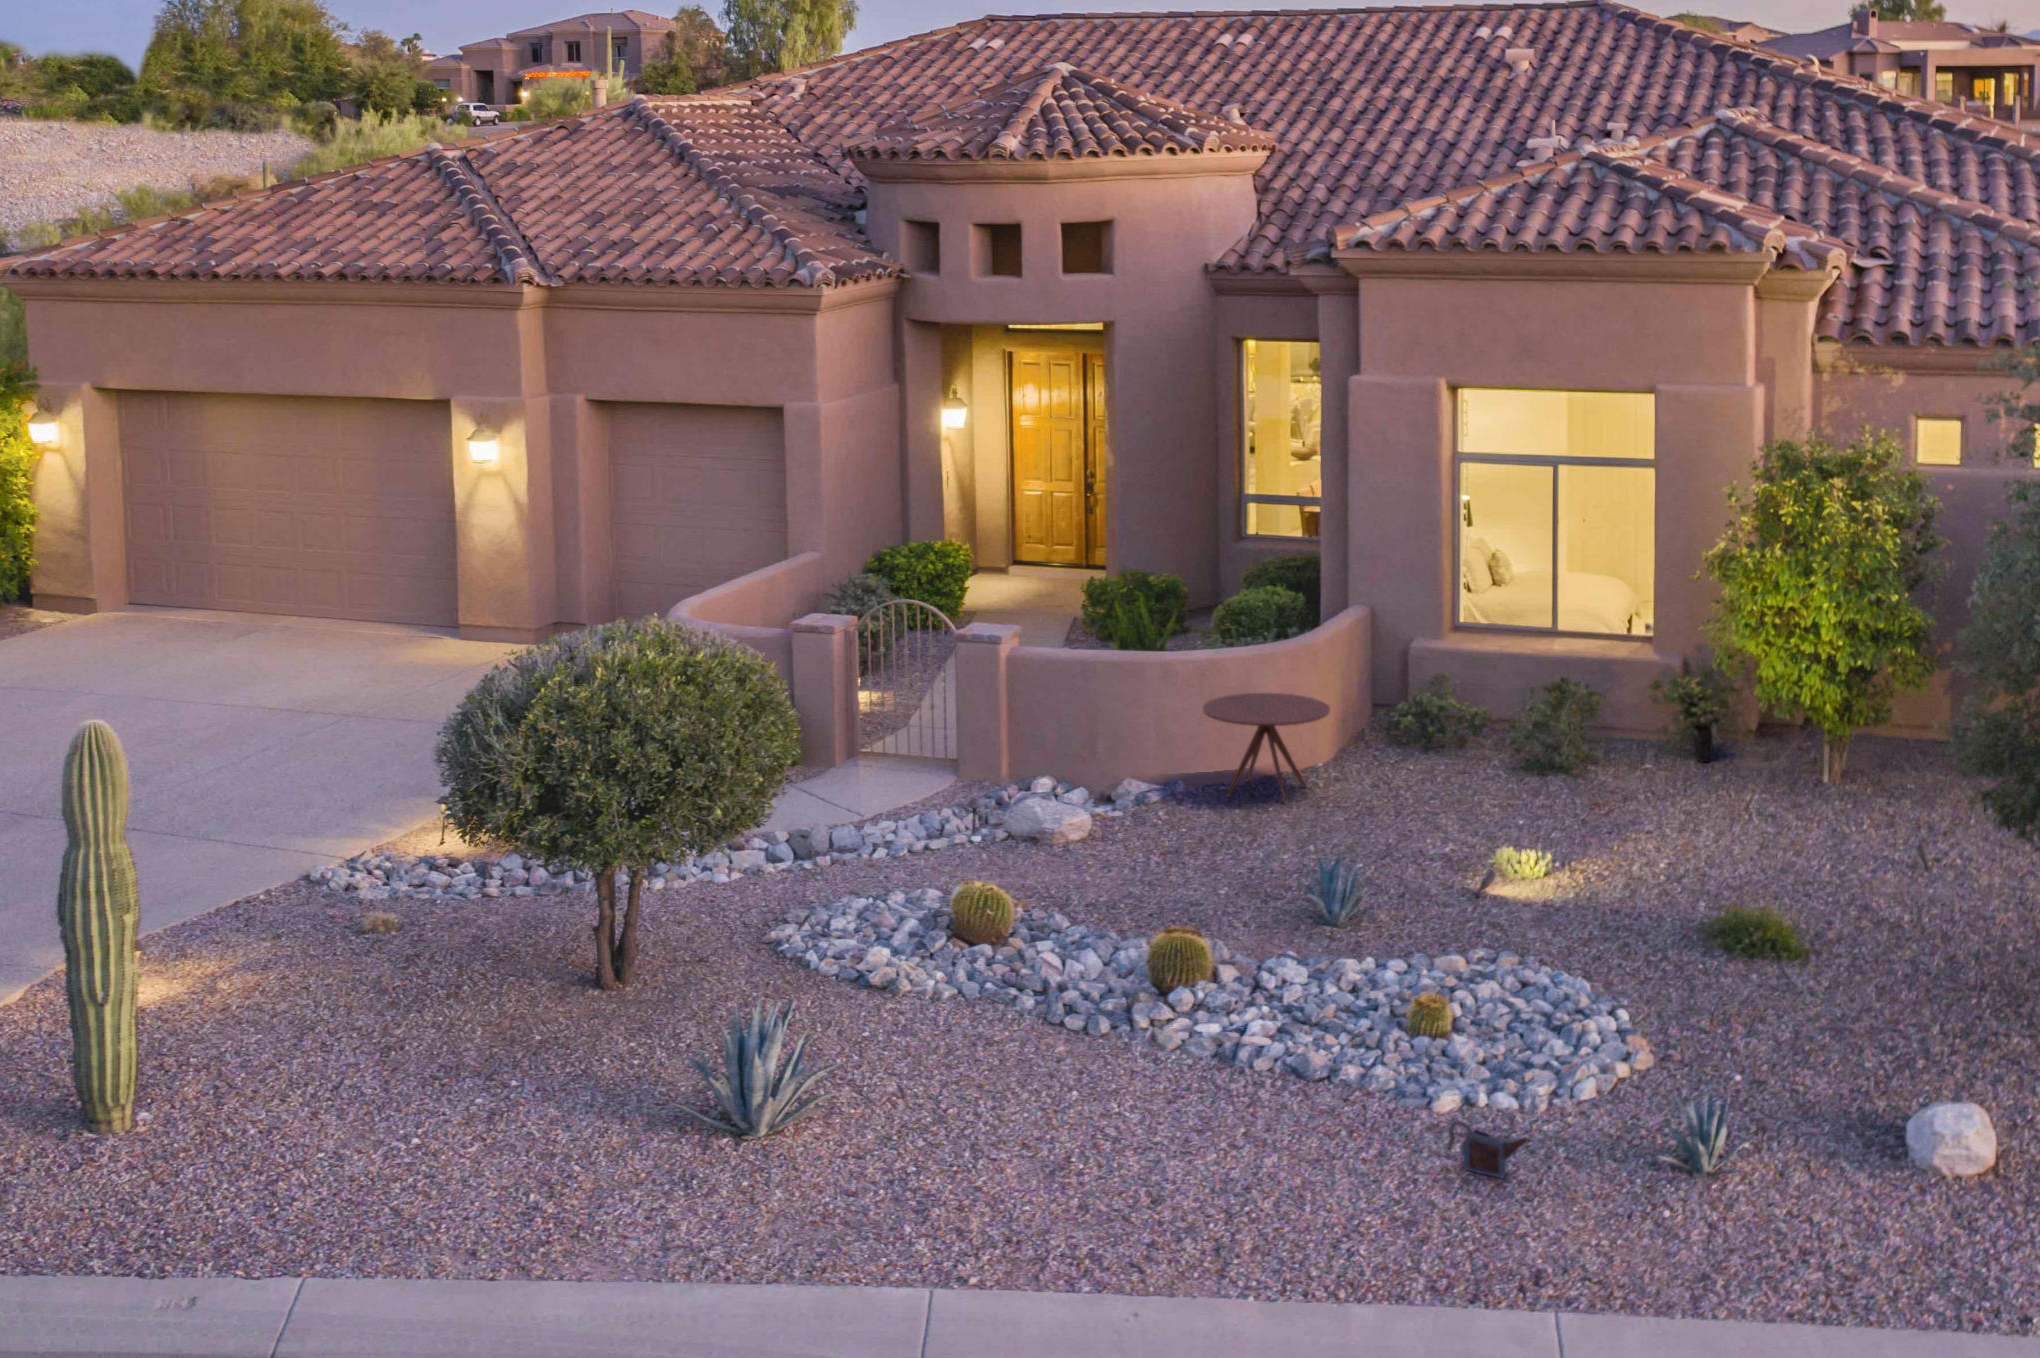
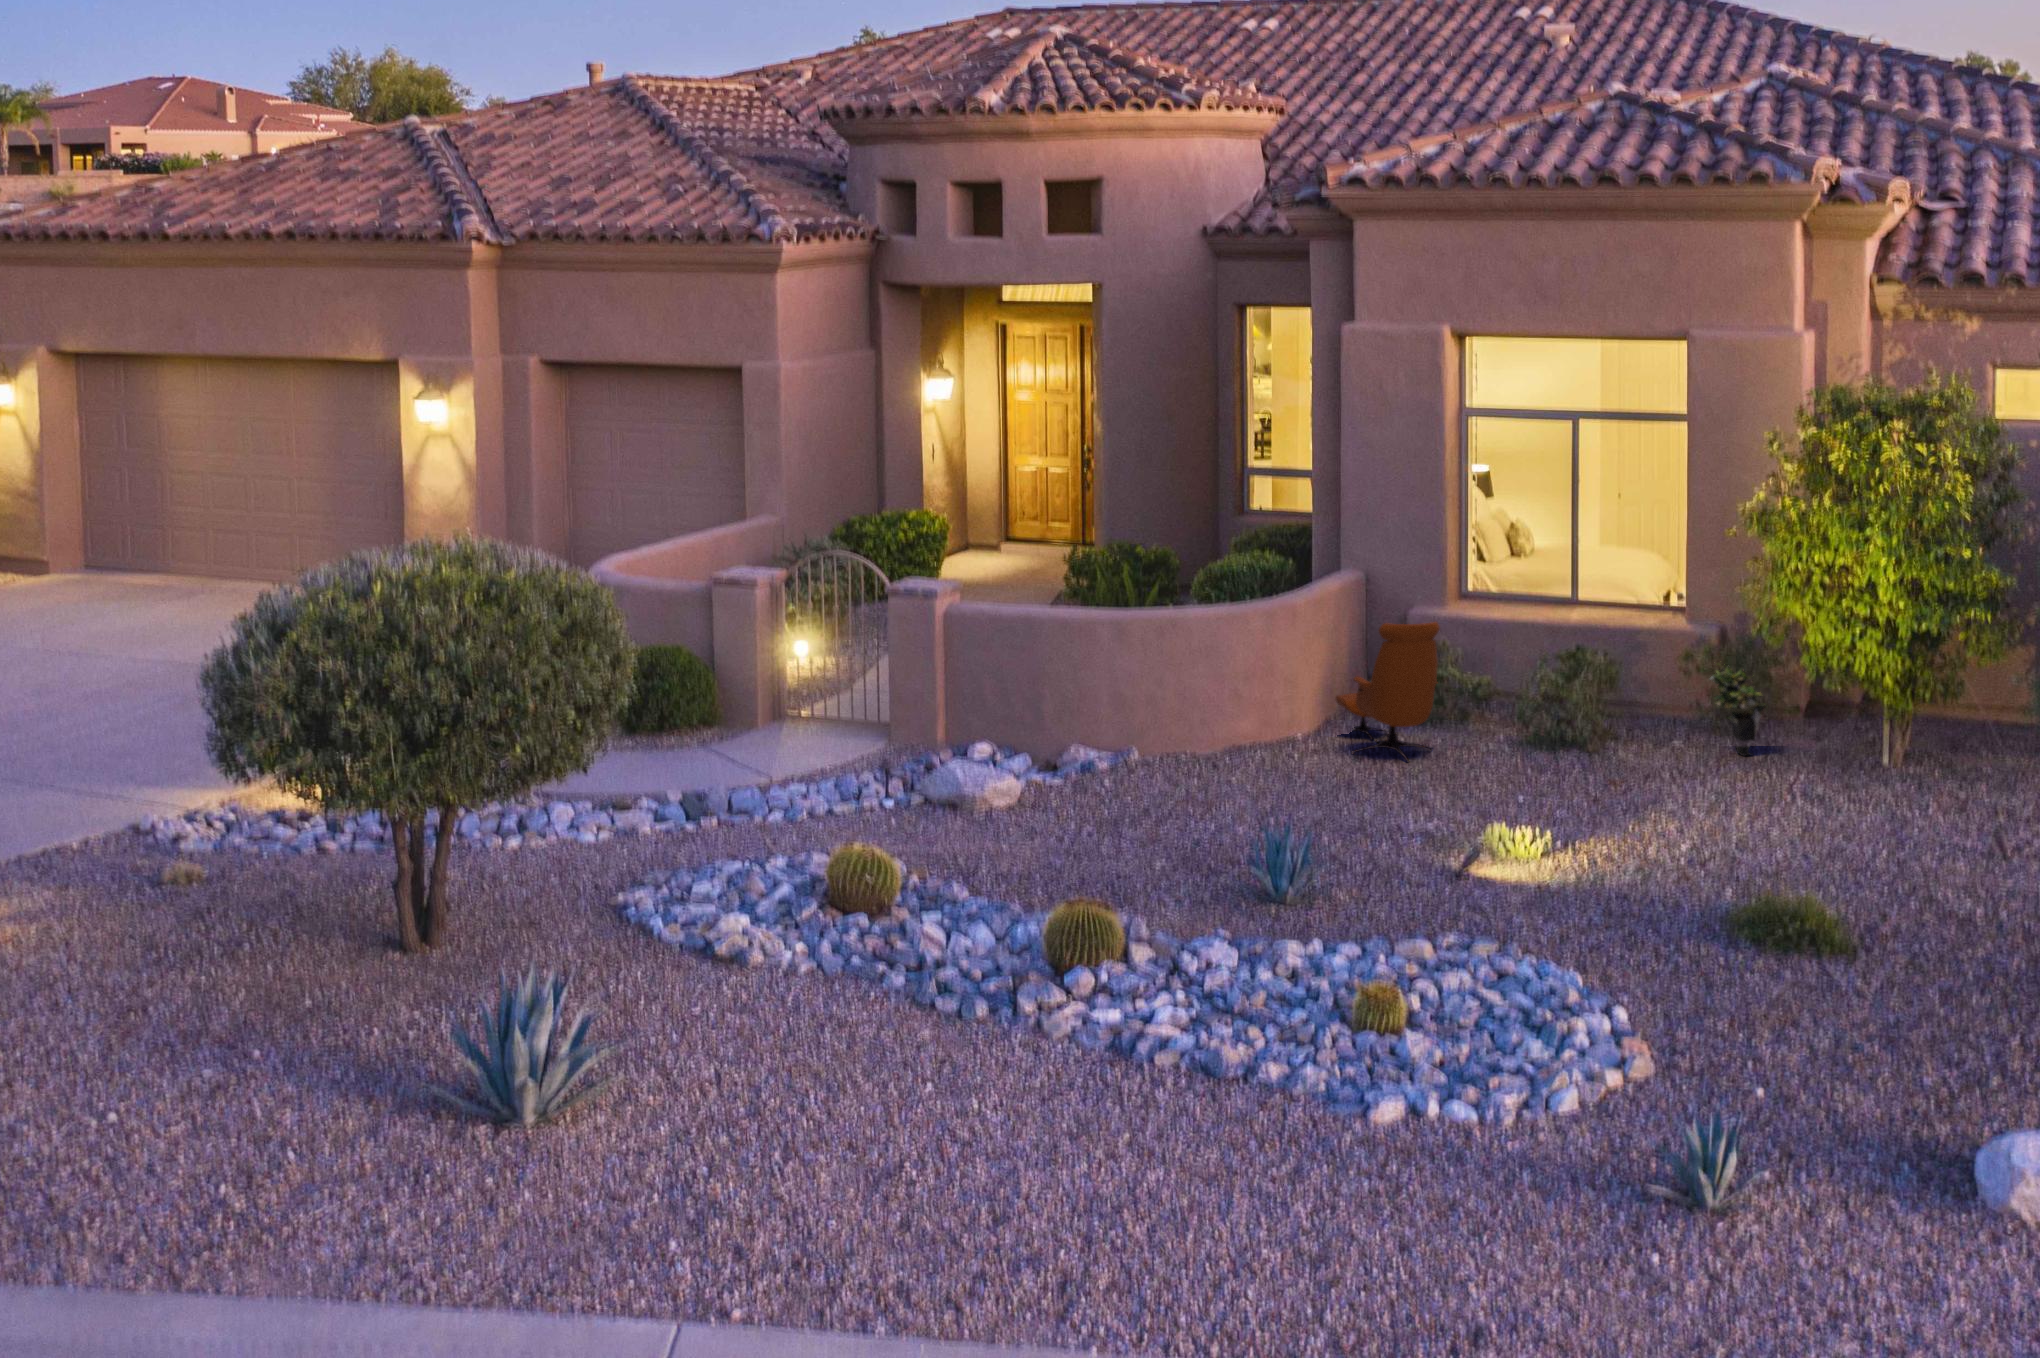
lounge chair: none [1348,655,1444,779] -> present [1336,622,1440,762]
round table: present [1202,693,1330,804] -> none [1162,661,1306,783]
watering can: present [1449,1120,1528,1178] -> none [1370,1127,1476,1207]

